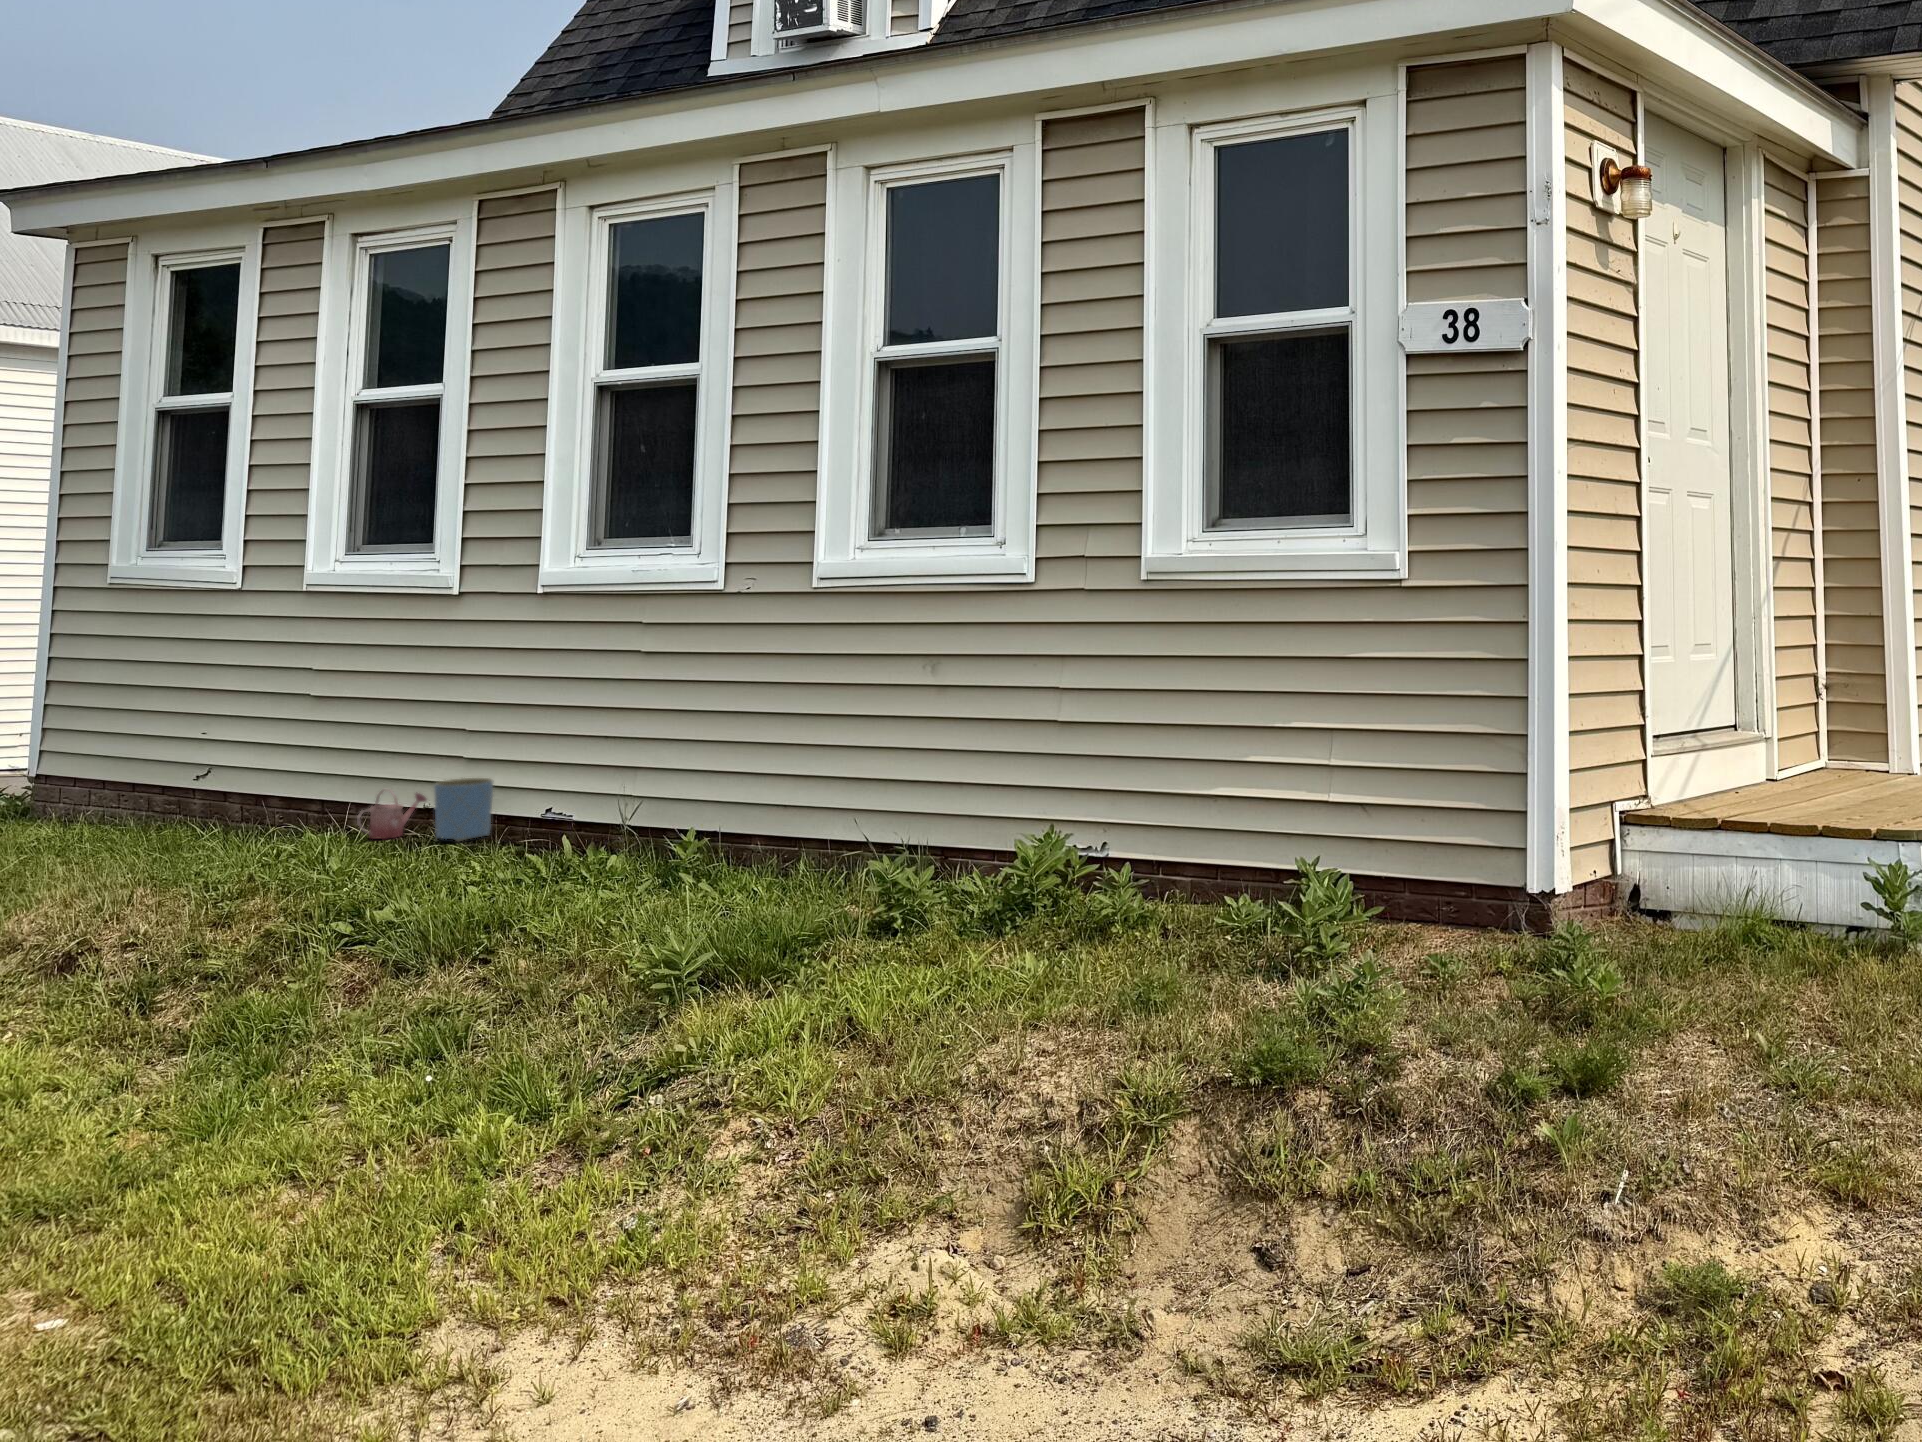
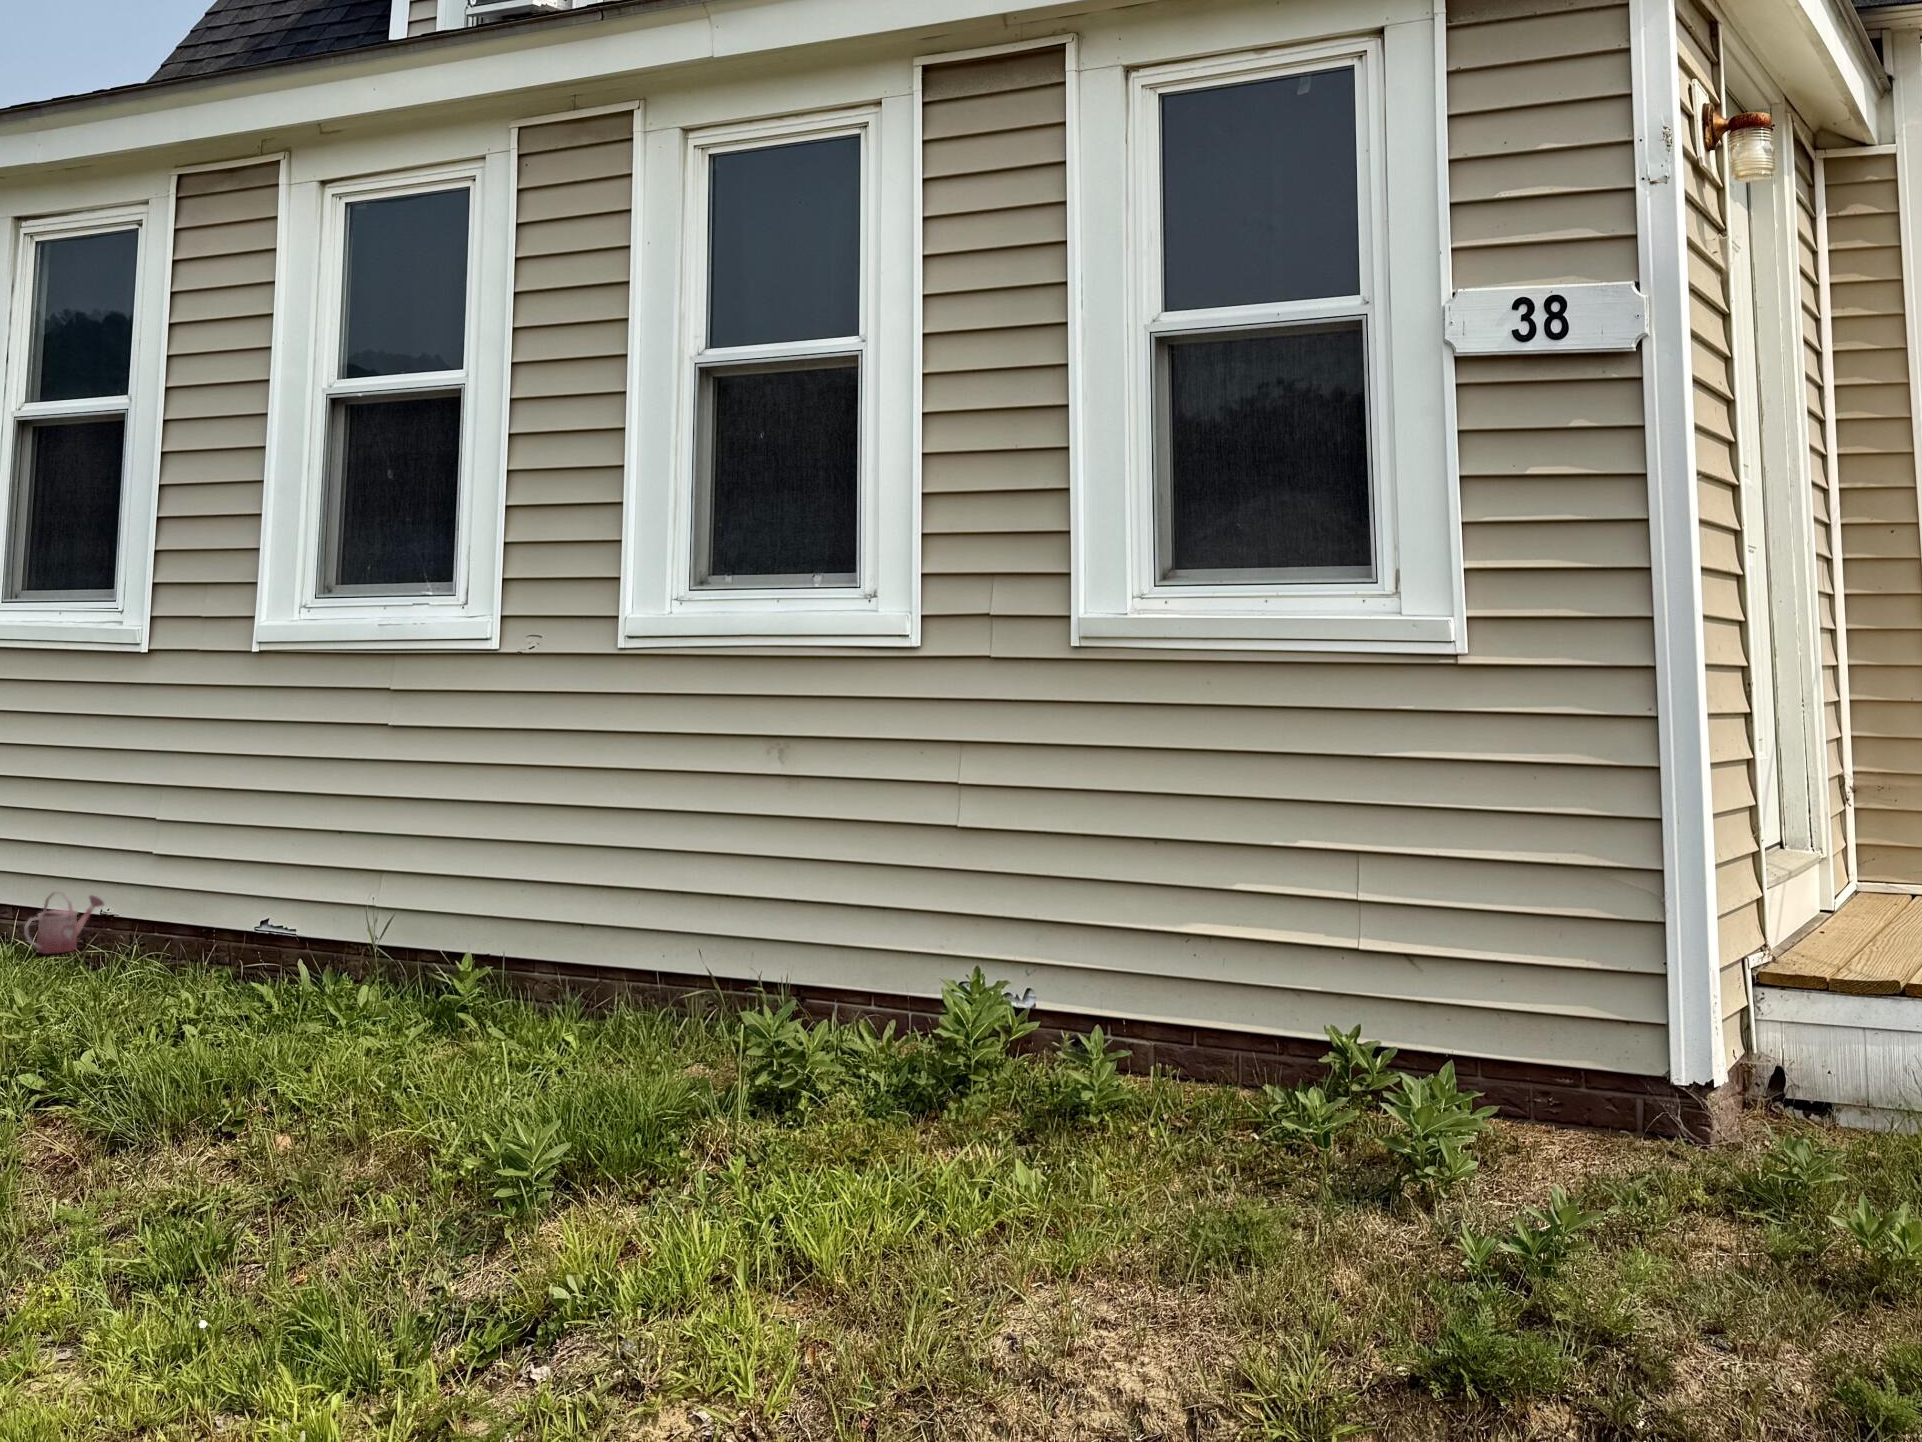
planter: present [434,778,494,841] -> none [122,879,192,959]

